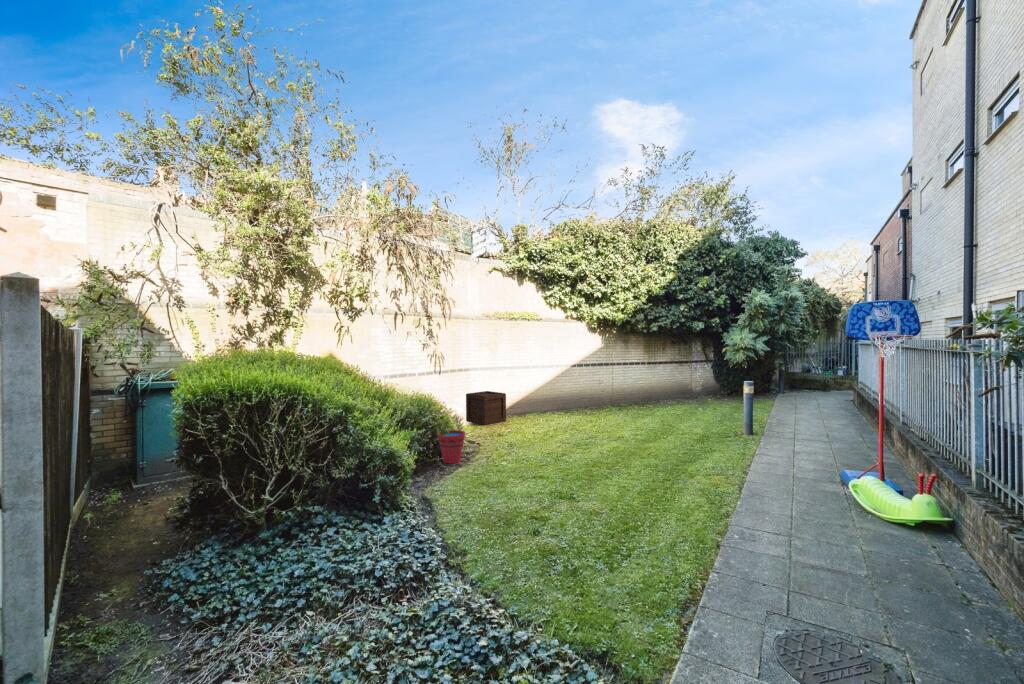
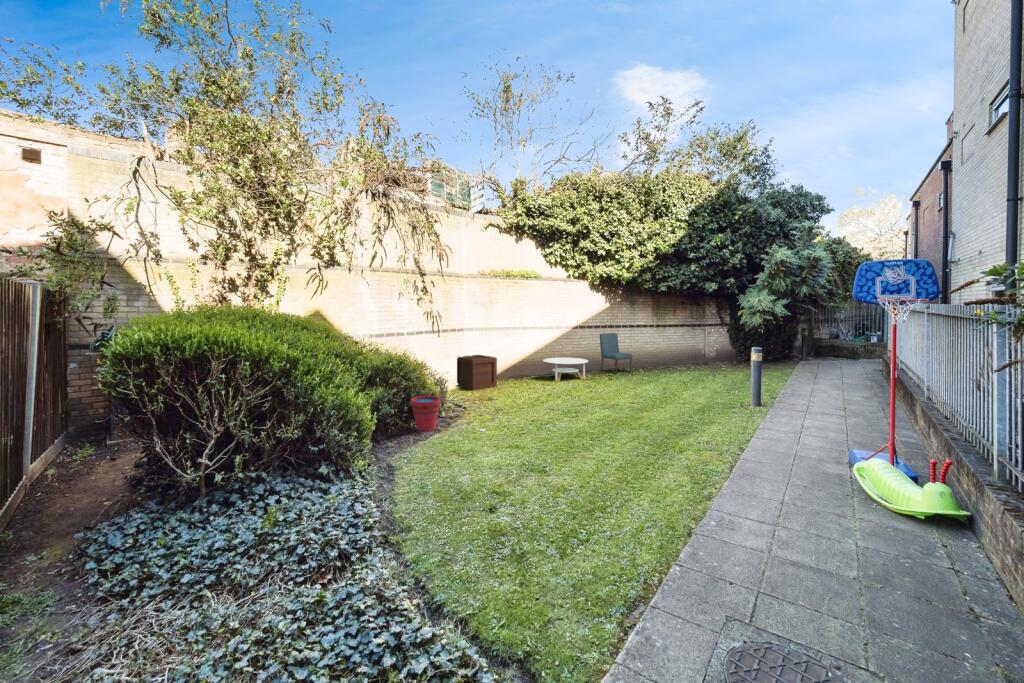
chair: none [598,369,630,408] -> present [600,333,632,375]
round table: none [547,393,590,416] -> present [543,357,588,382]

